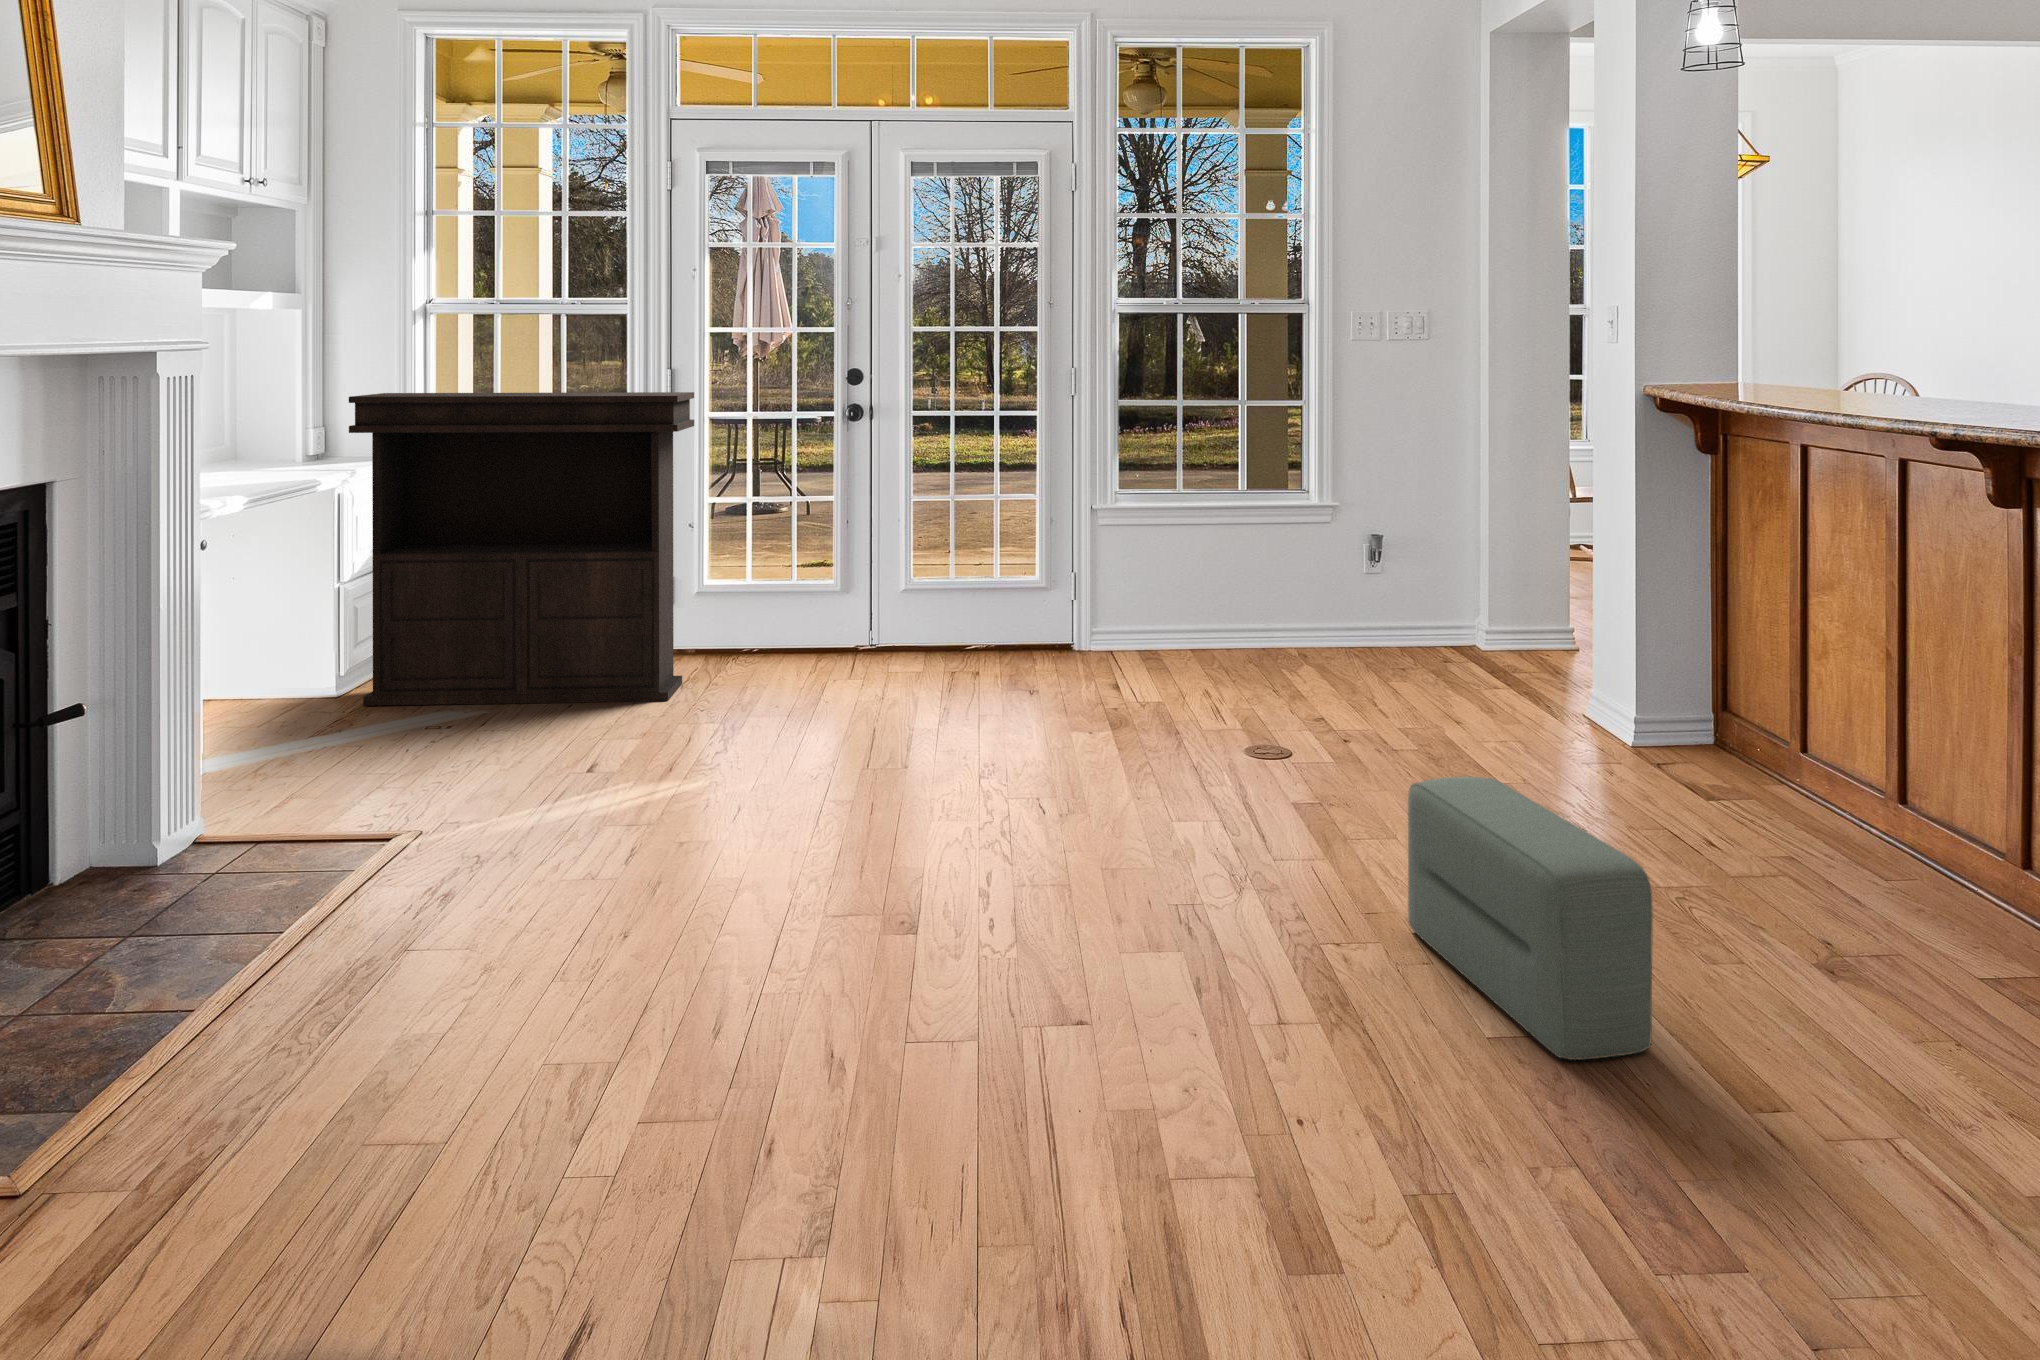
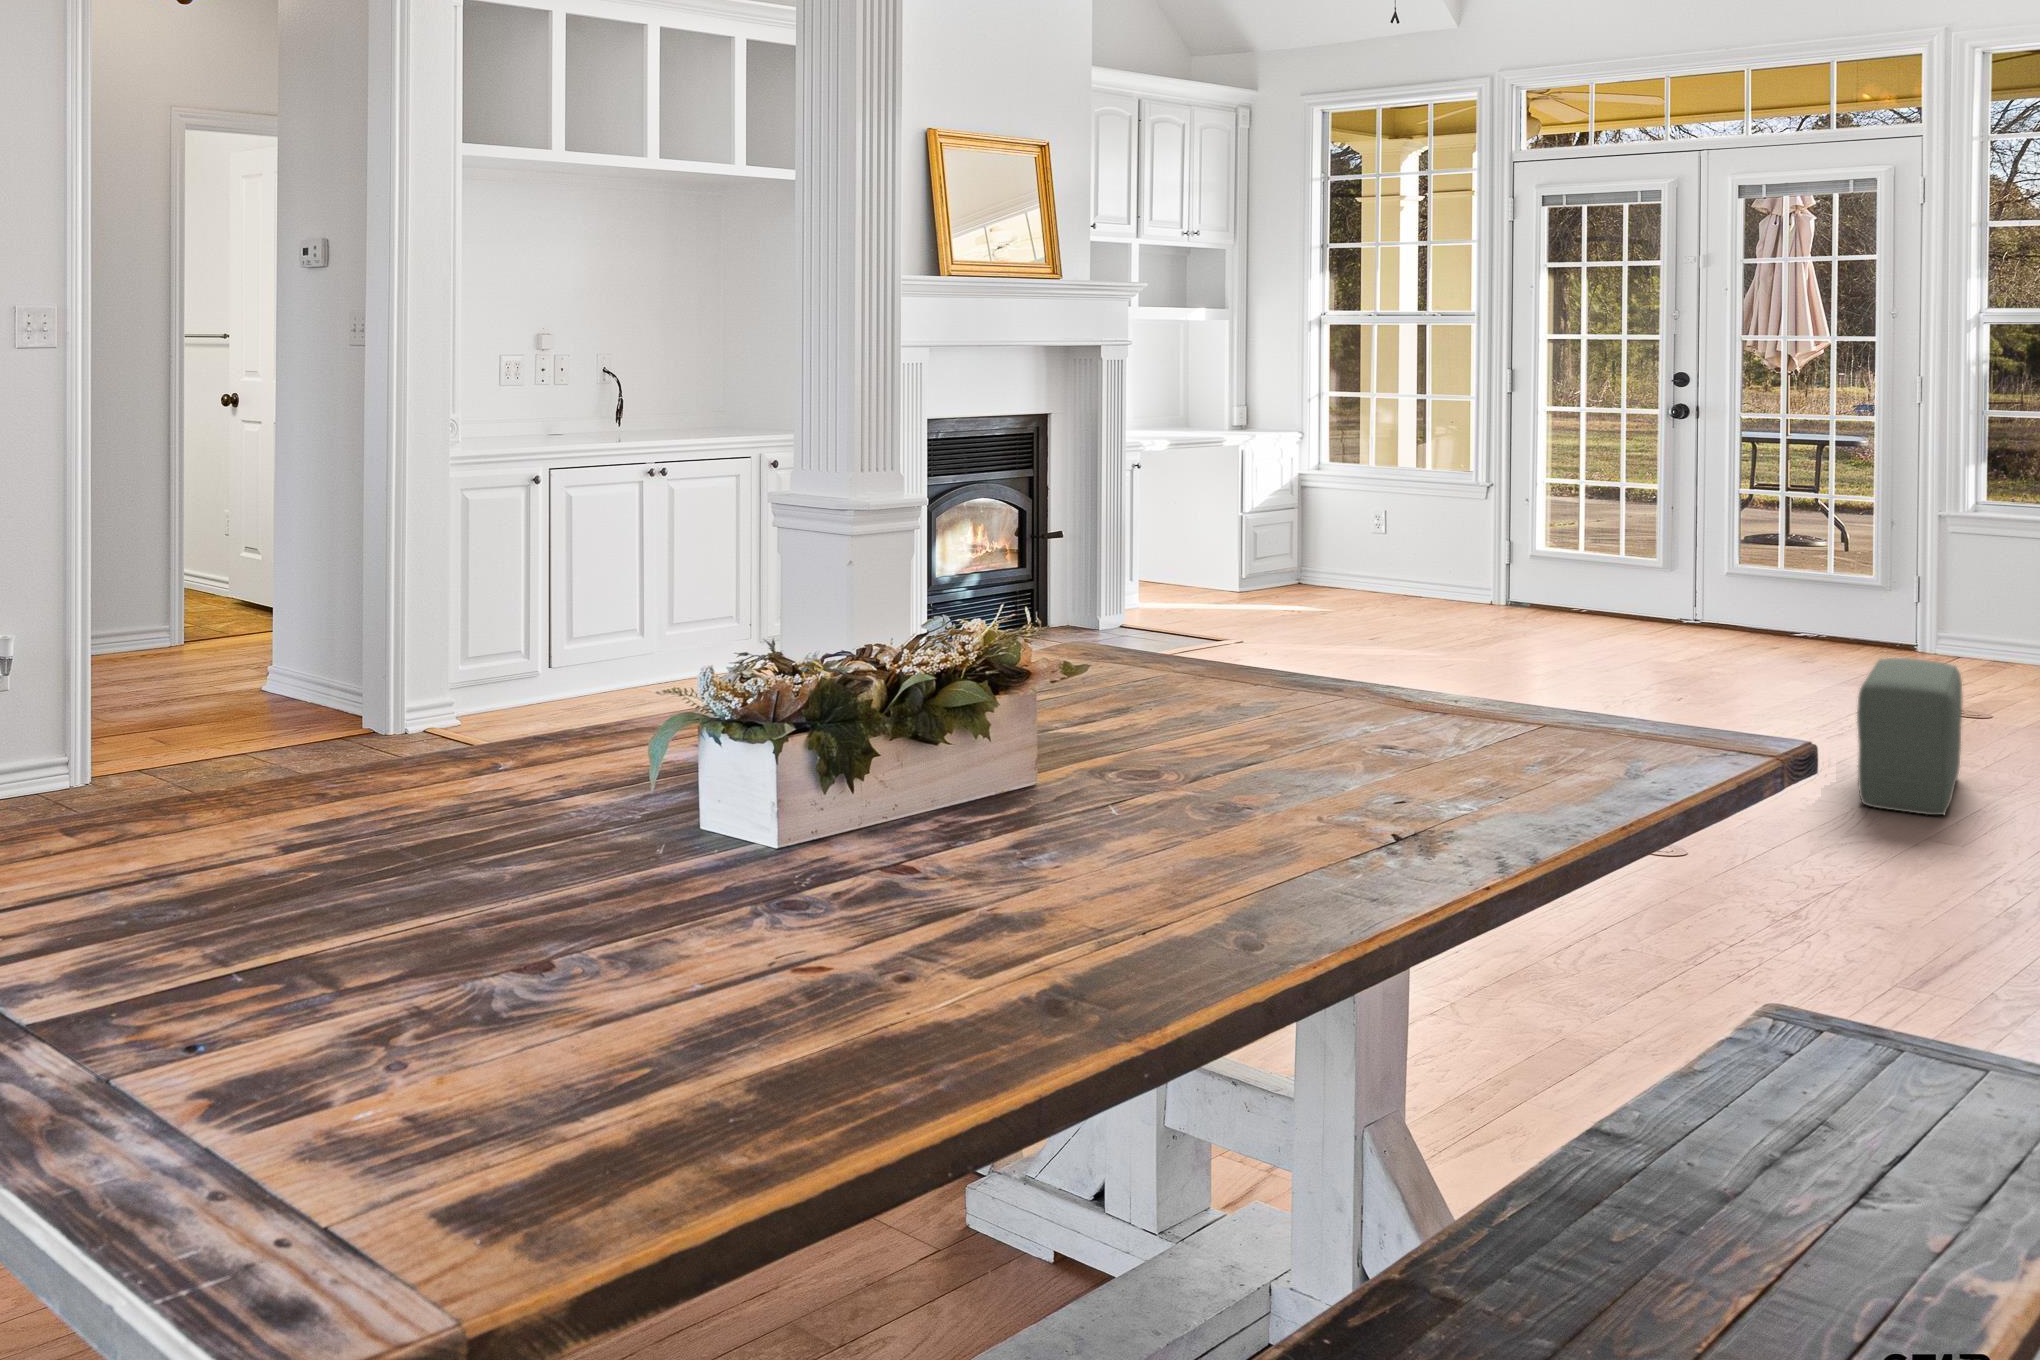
console table: present [349,392,694,706] -> none [1245,382,1512,622]

